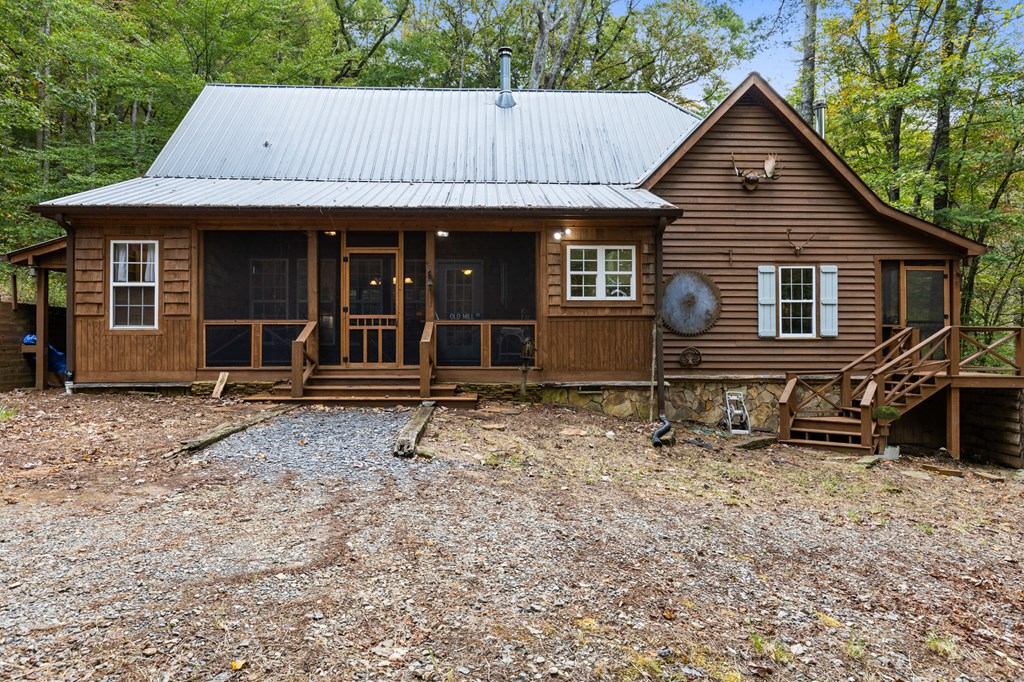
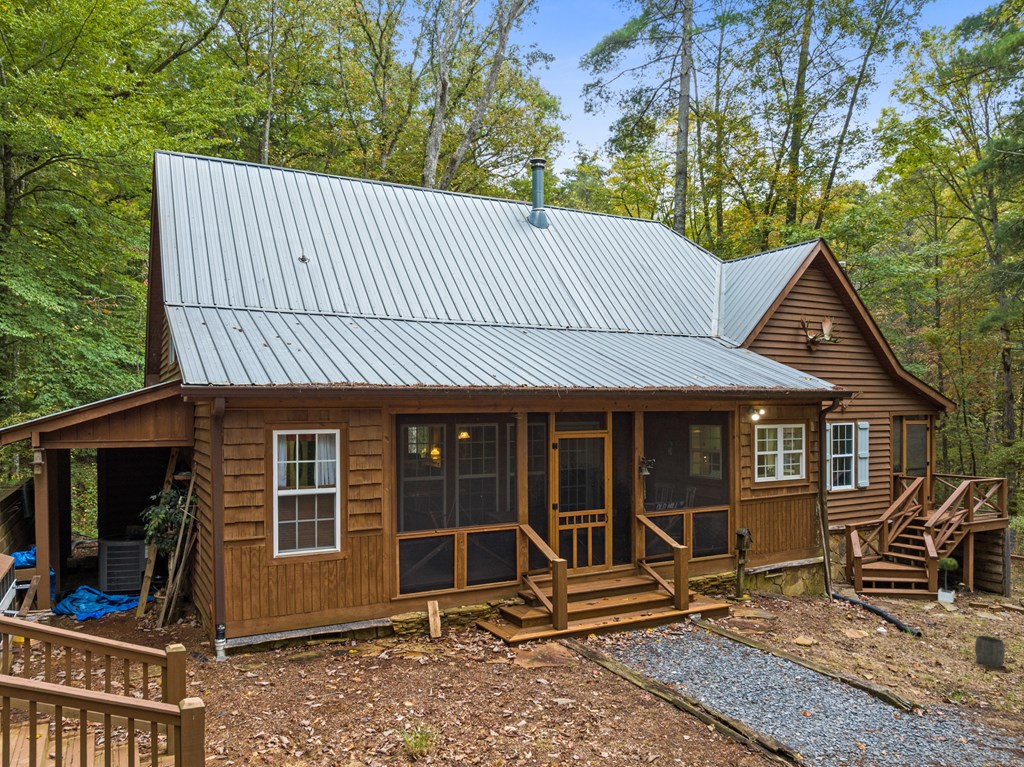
woven basket: none [717,447,749,483] -> present [975,636,1005,667]

